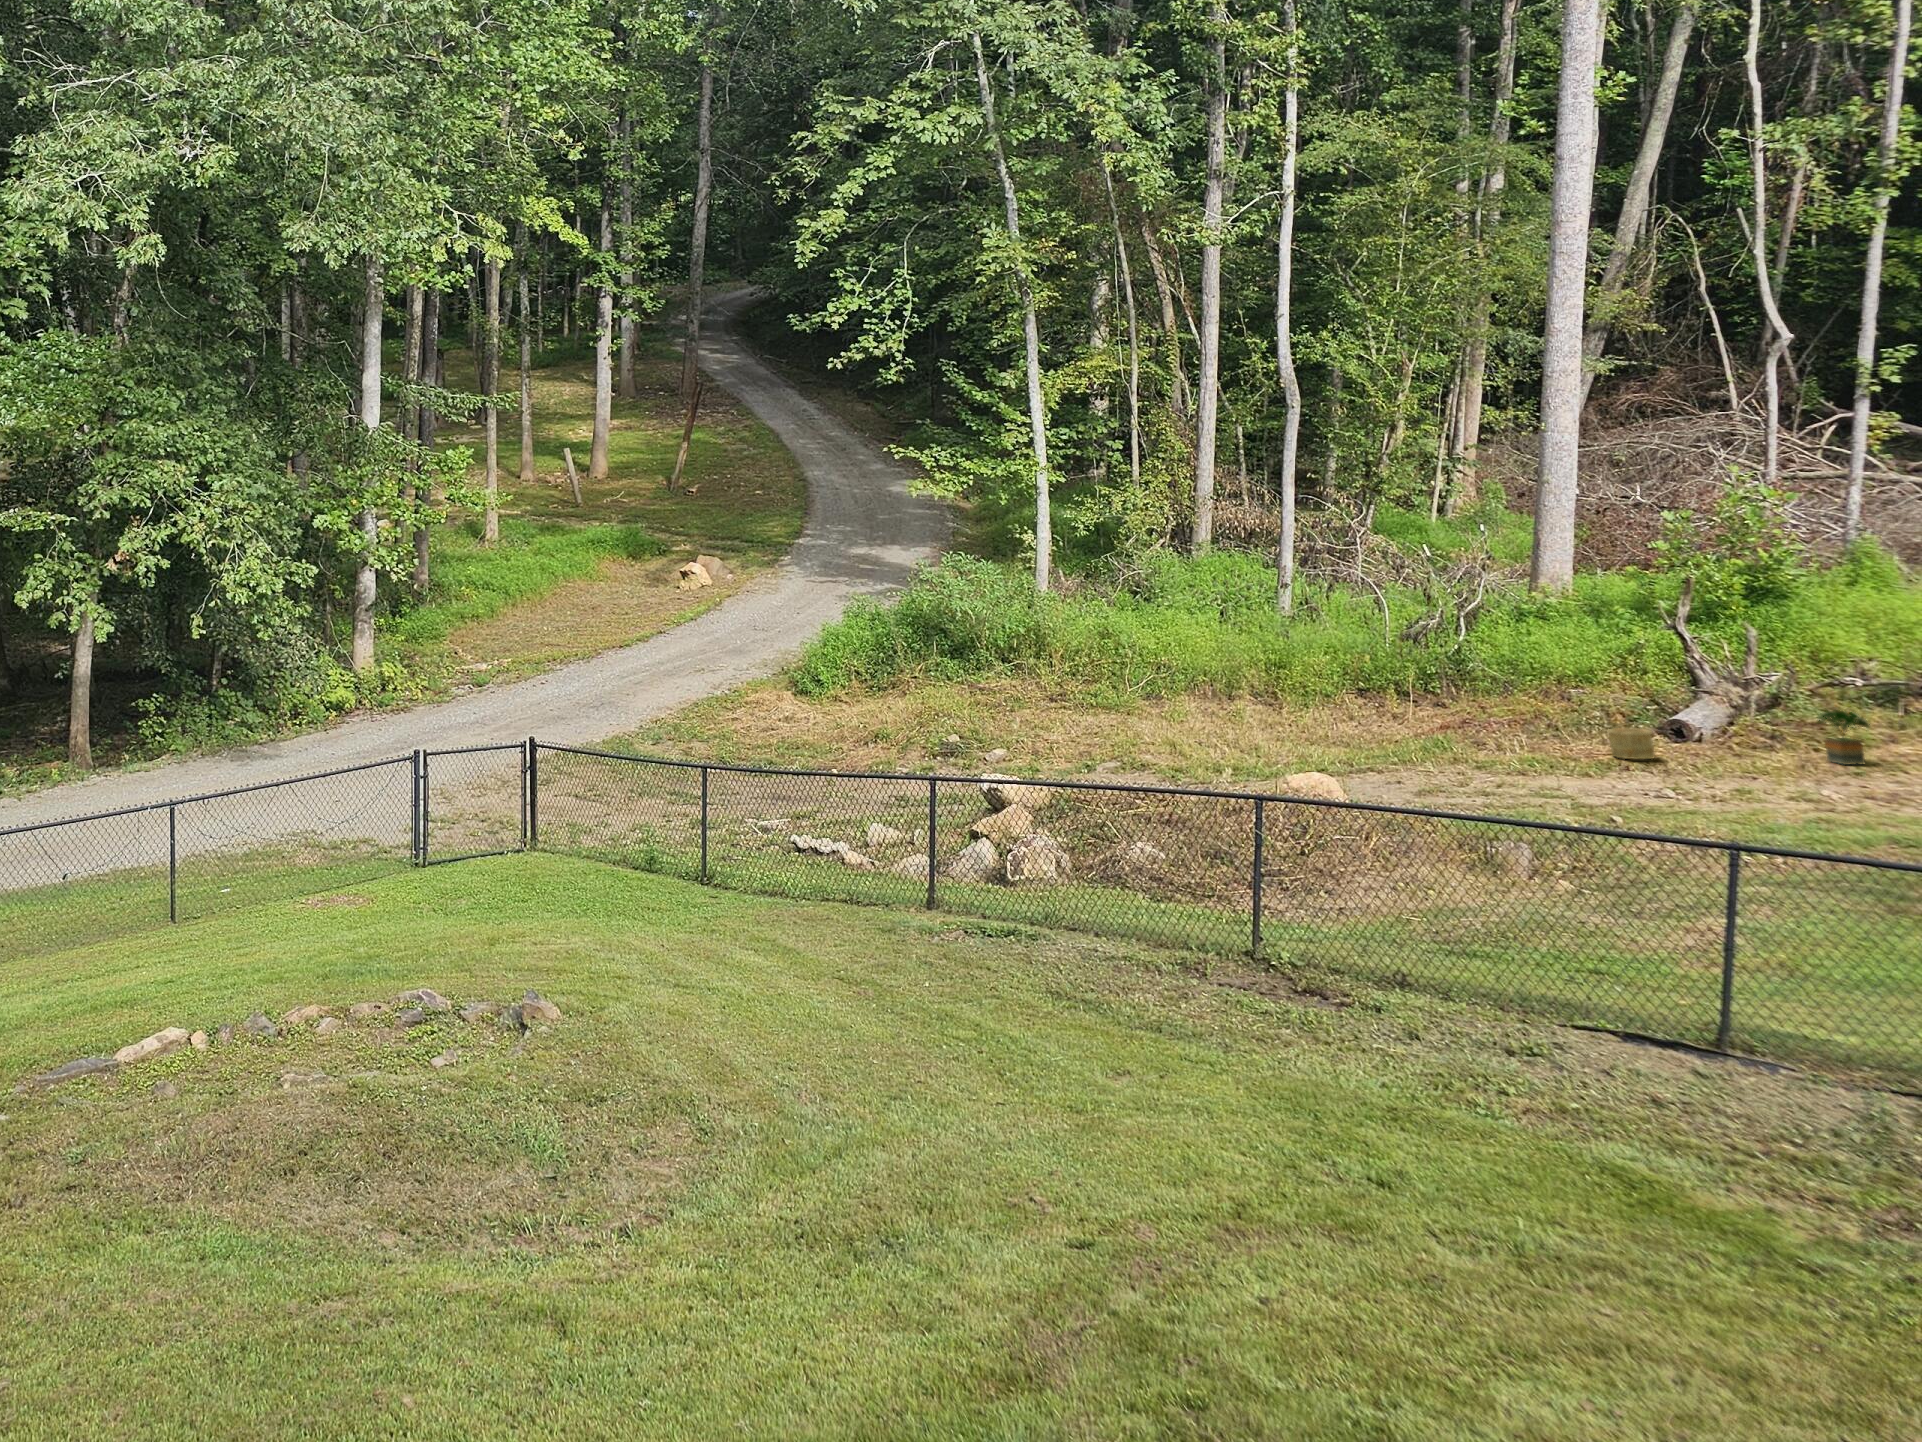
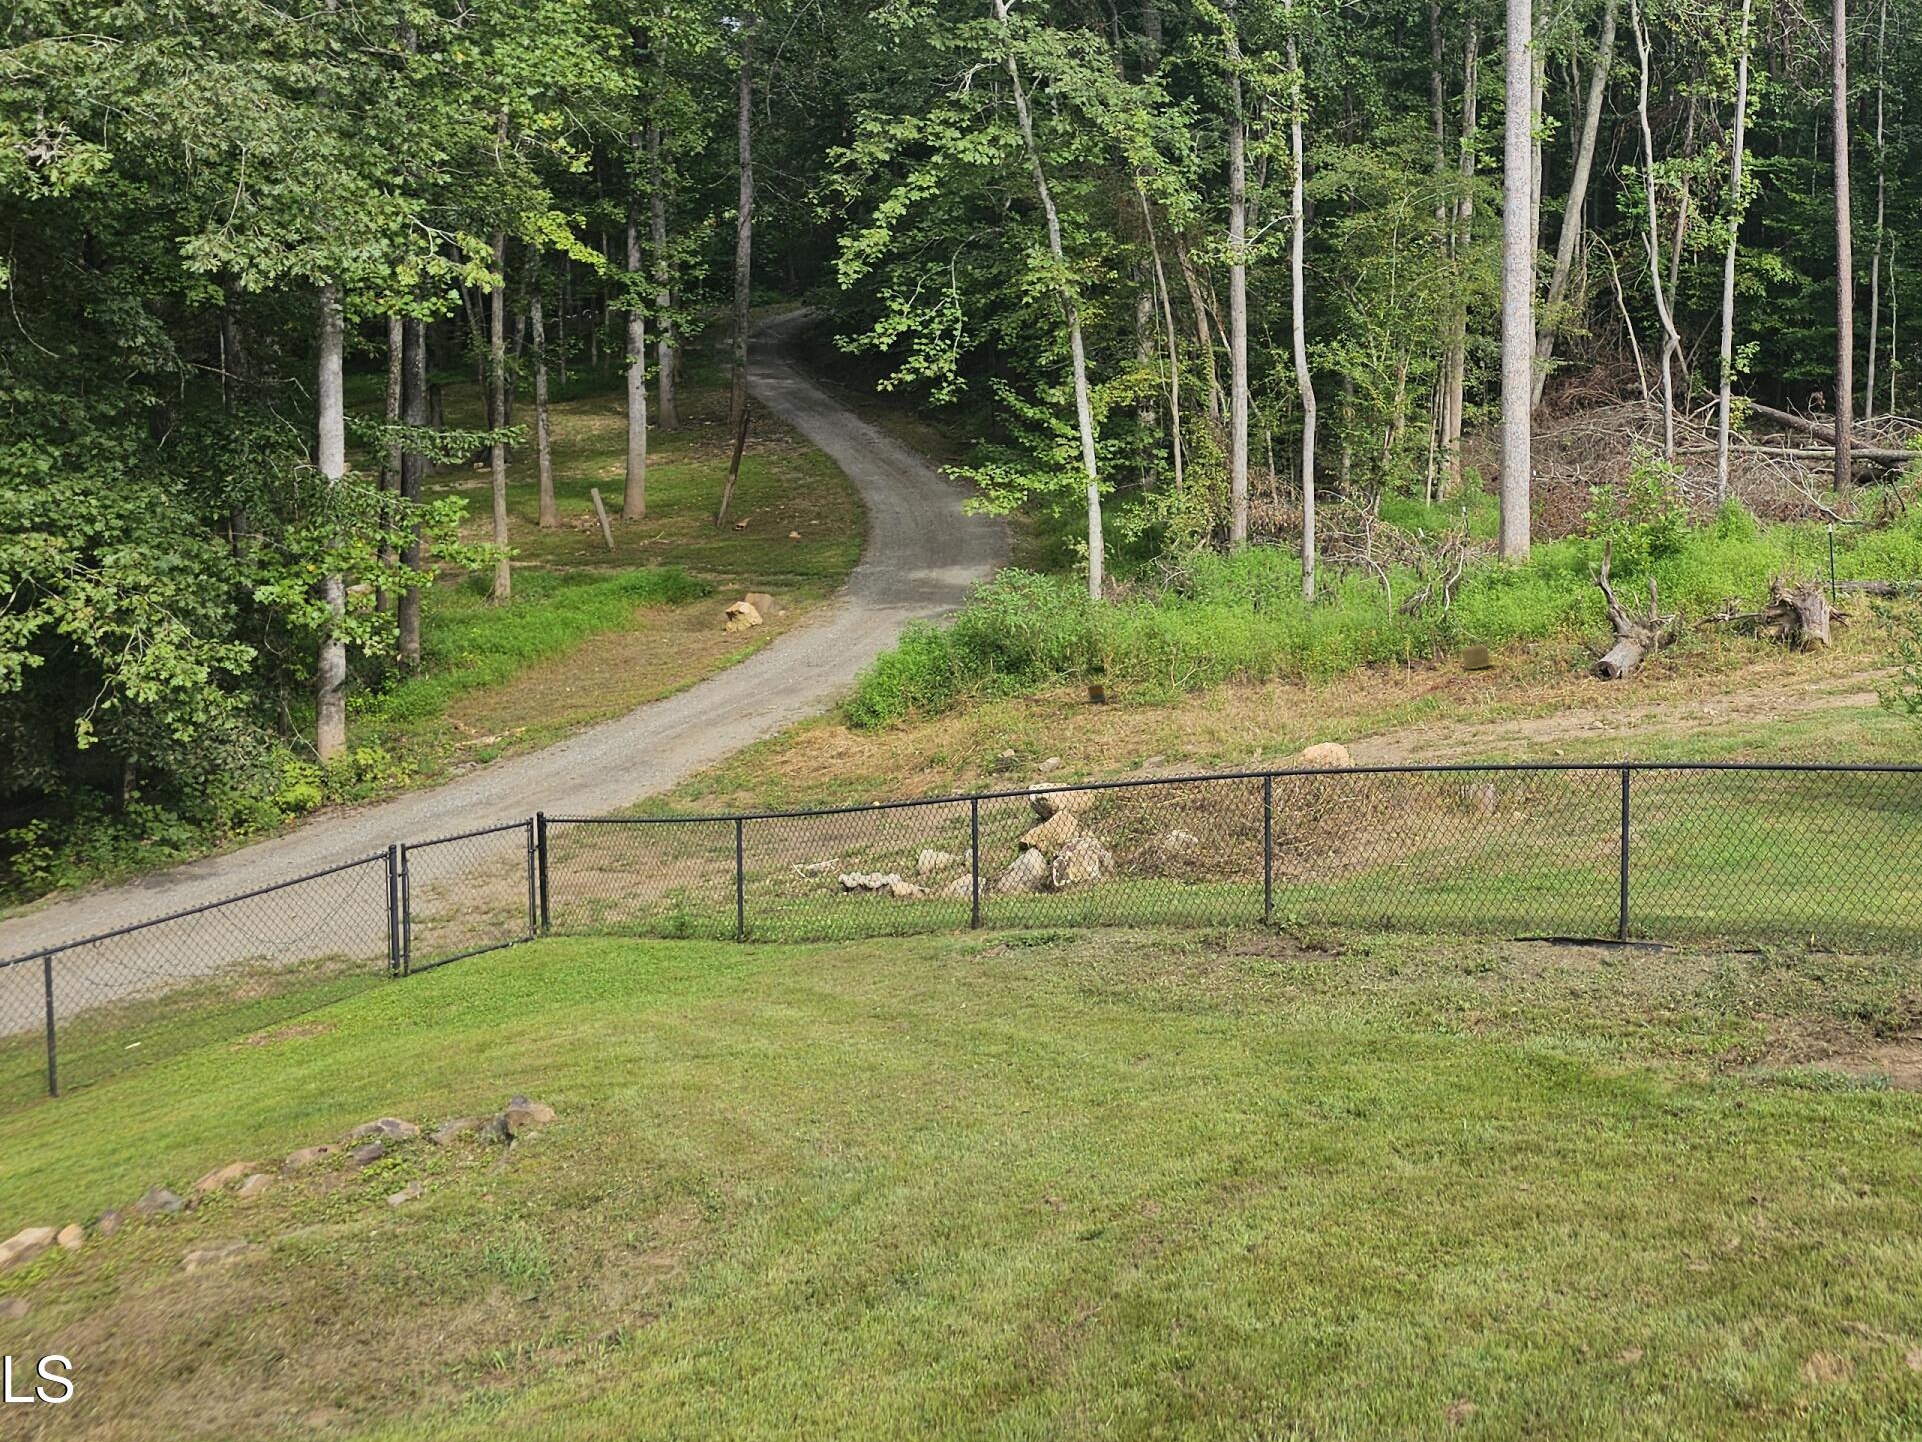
potted tree: present [1819,710,1870,765] -> present [1083,665,1106,702]

